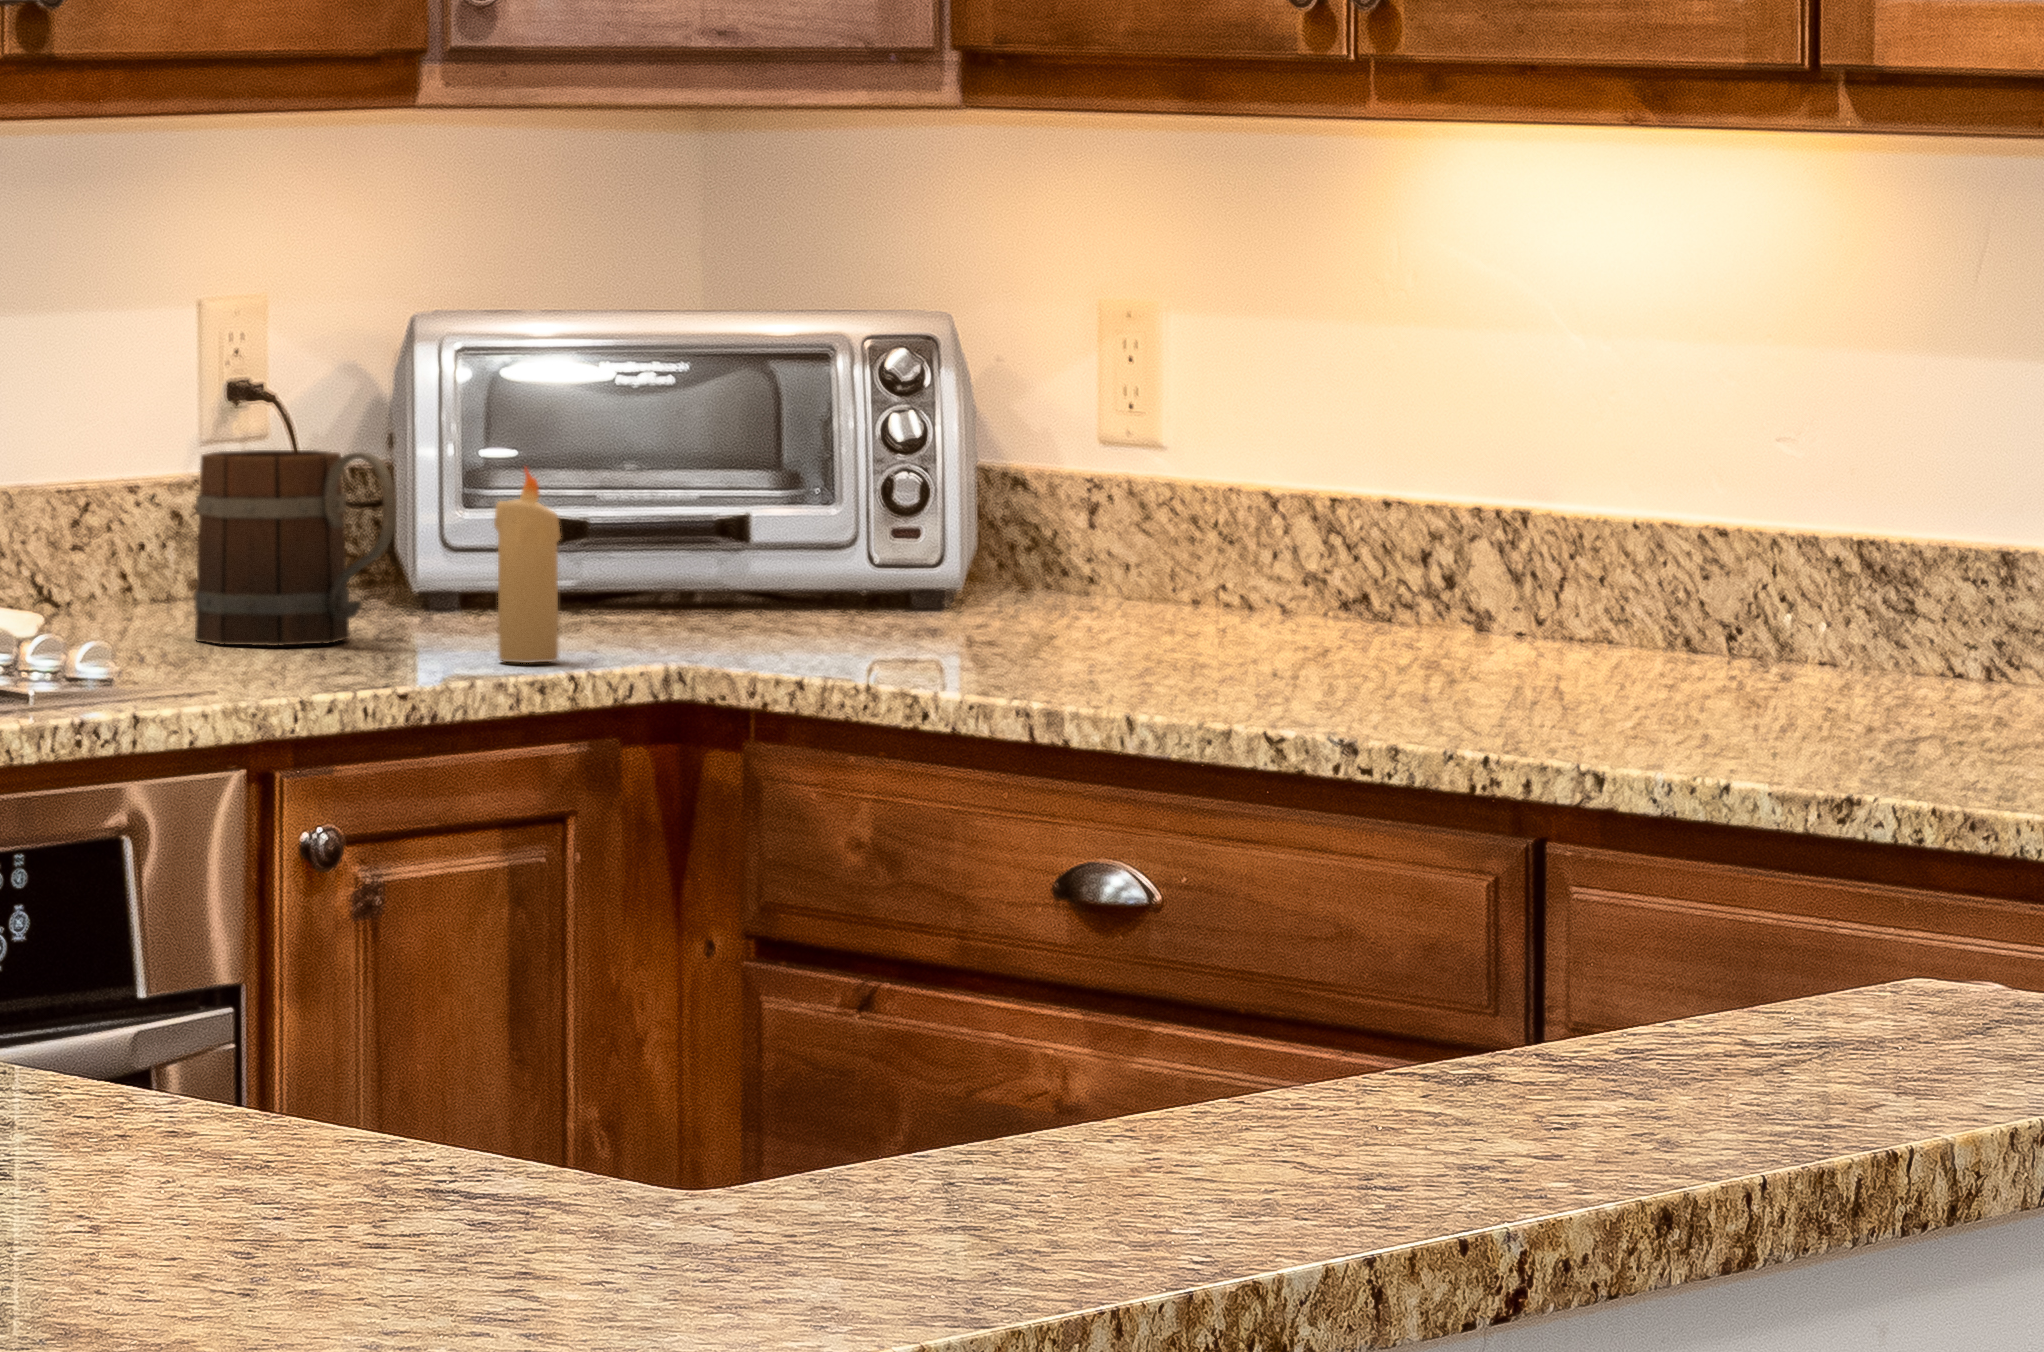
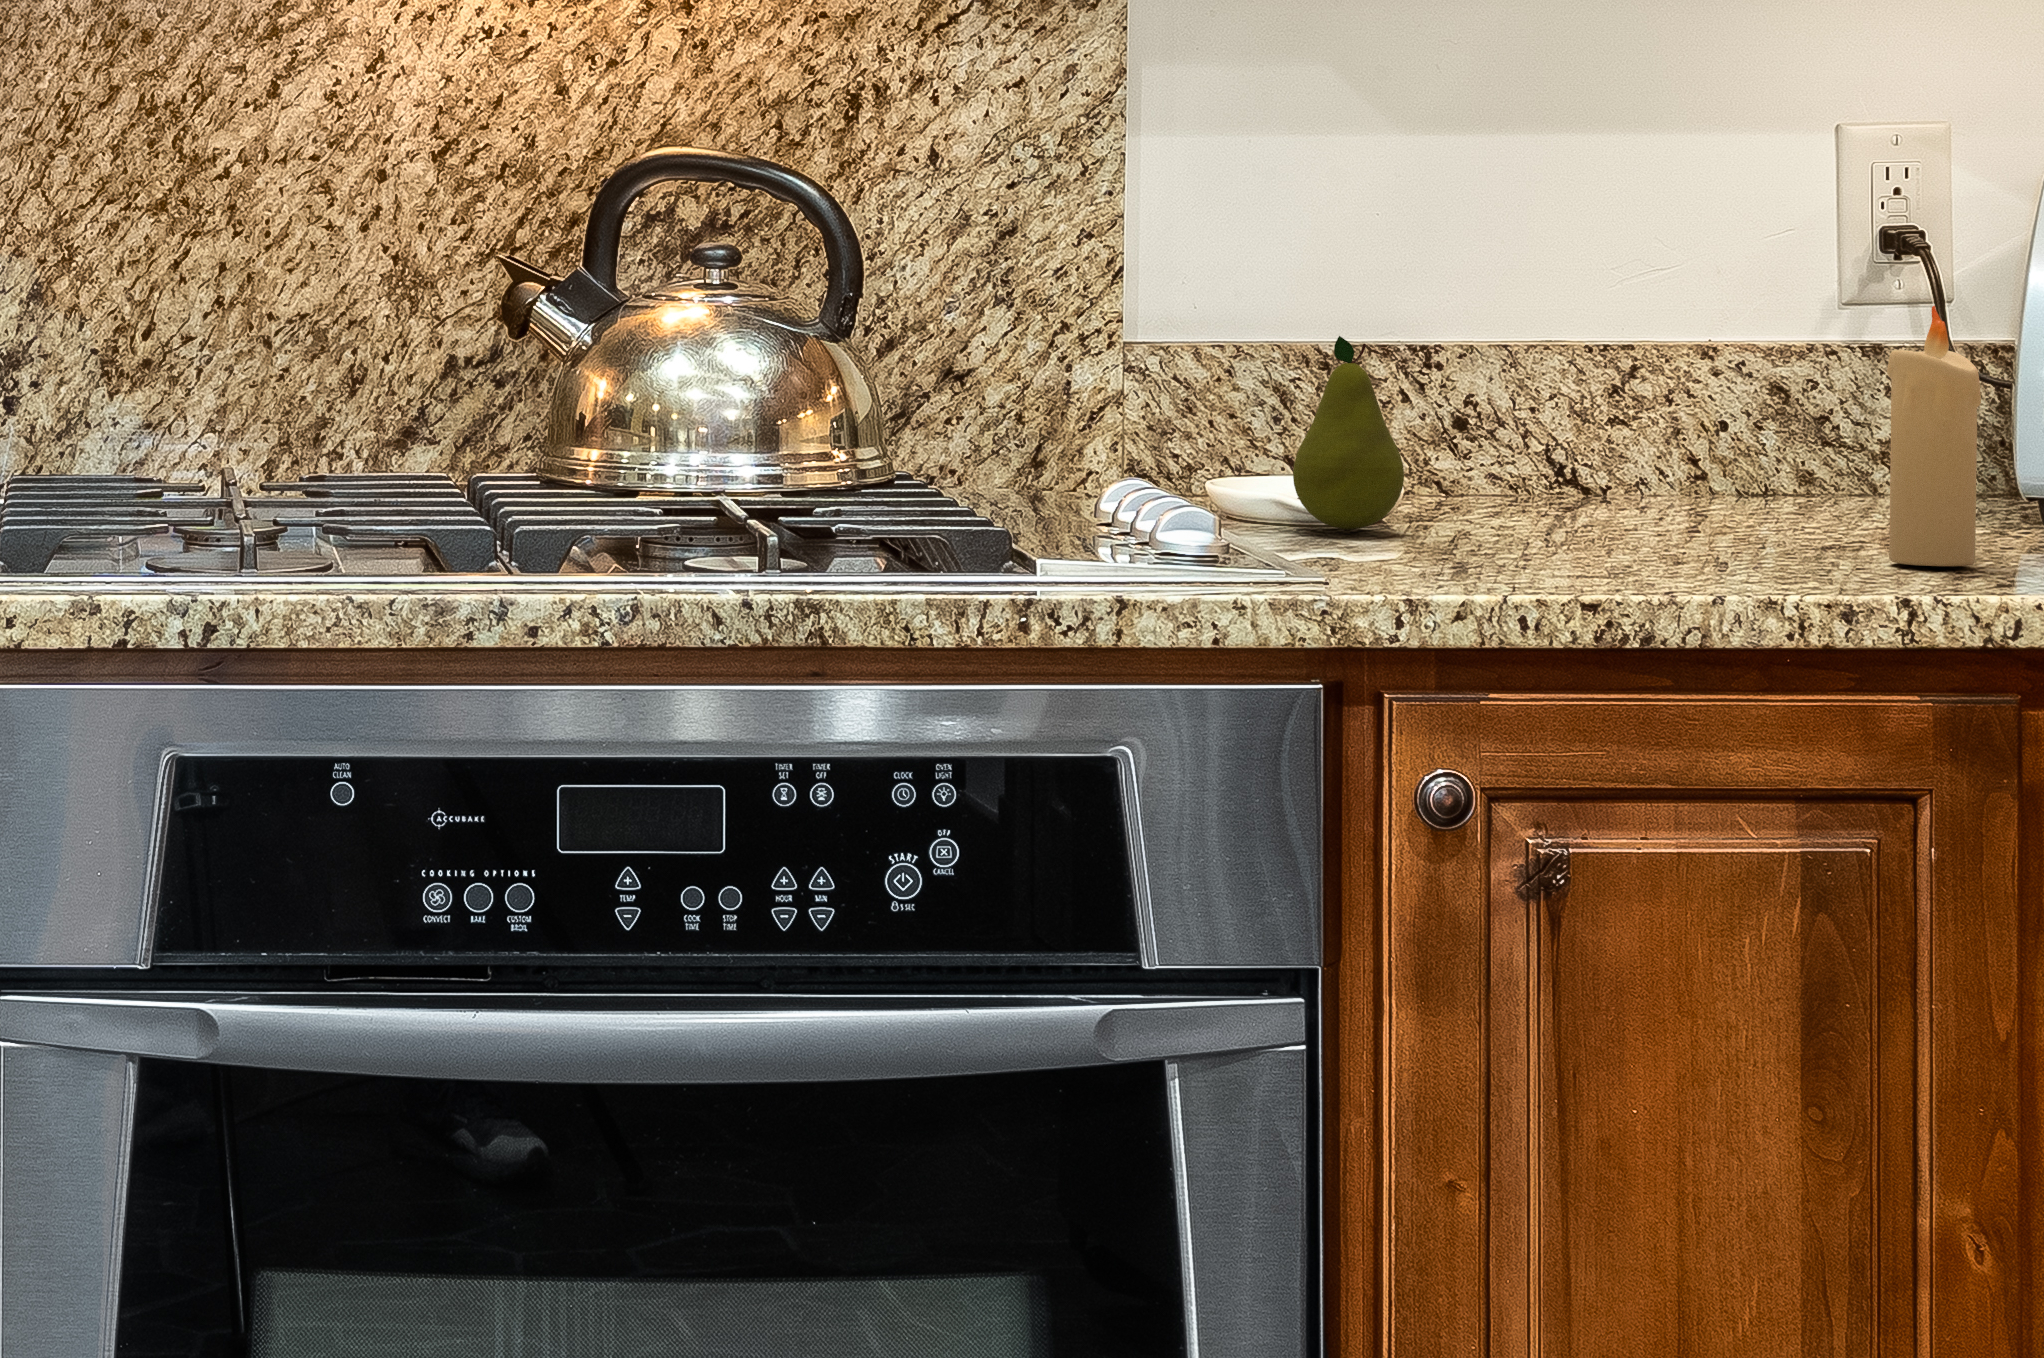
mug: present [195,450,396,646] -> none [1589,284,1803,526]
fruit: none [60,508,147,665] -> present [1293,336,1404,530]

